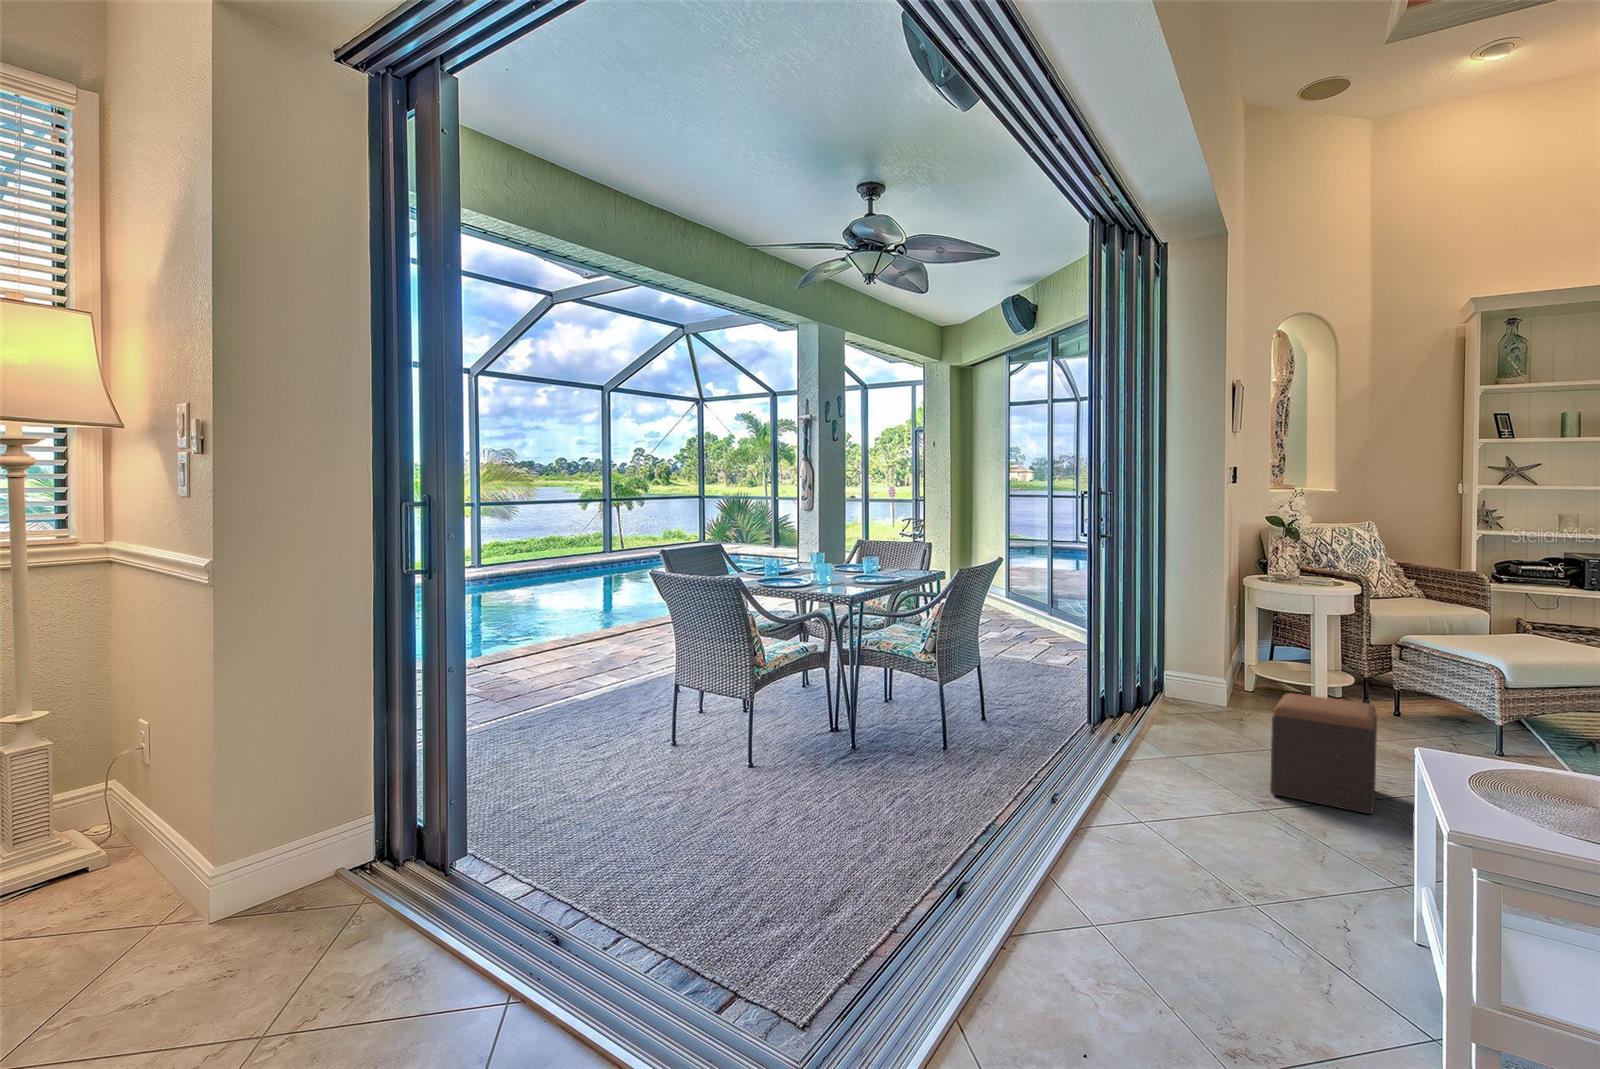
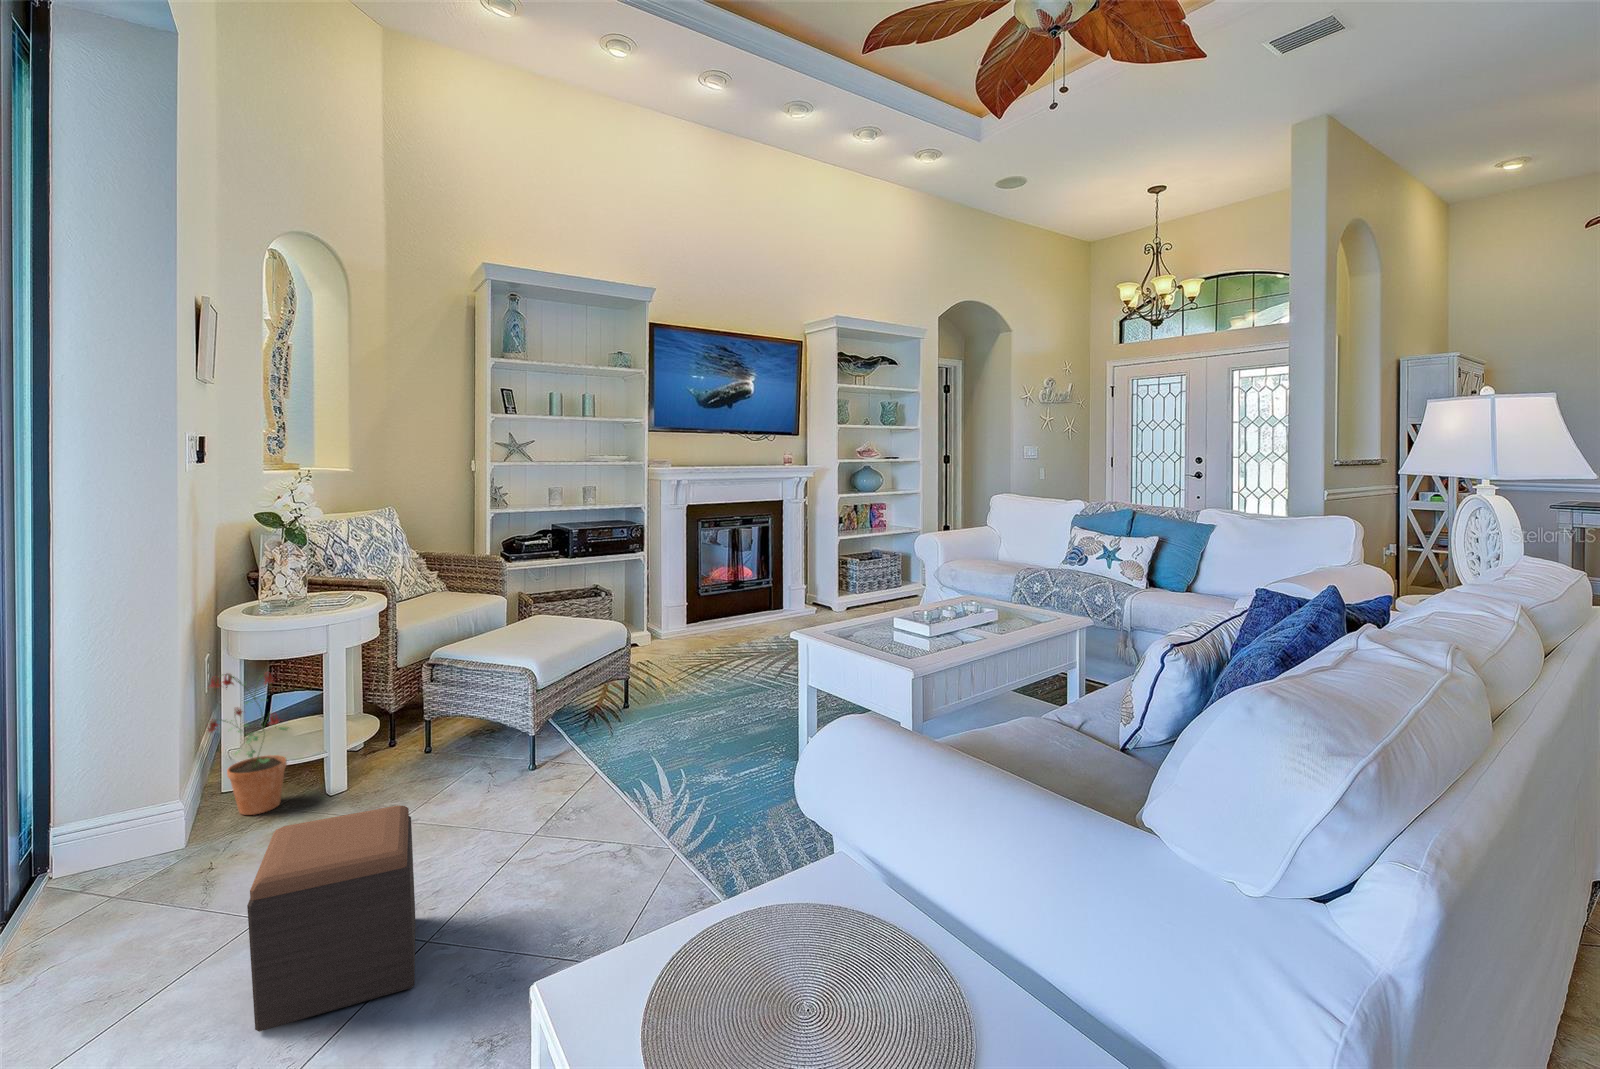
potted plant: none [1232,618,1287,717] -> present [207,673,288,815]

